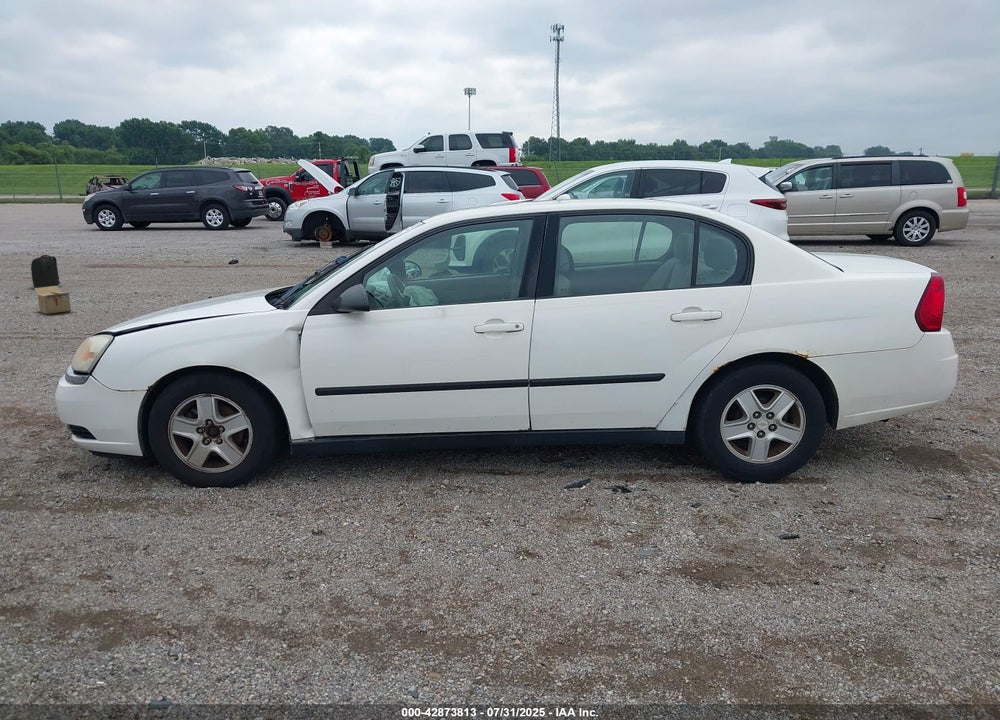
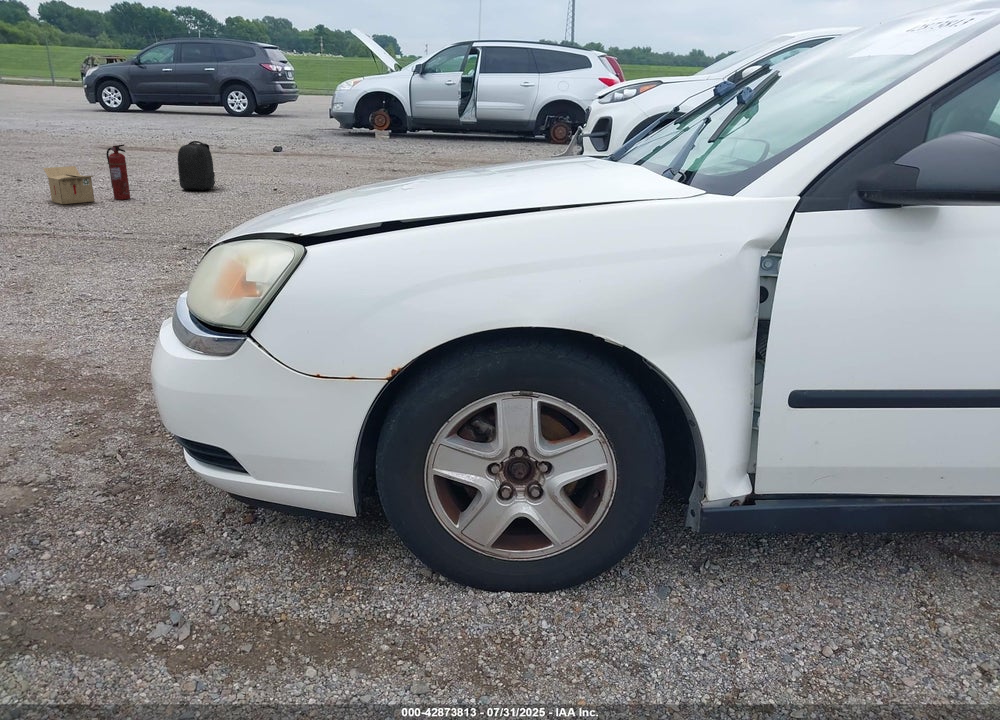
backpack: present [31,255,60,288] -> present [178,141,215,190]
fire extinguisher: none [81,269,98,309] -> present [106,144,130,200]

